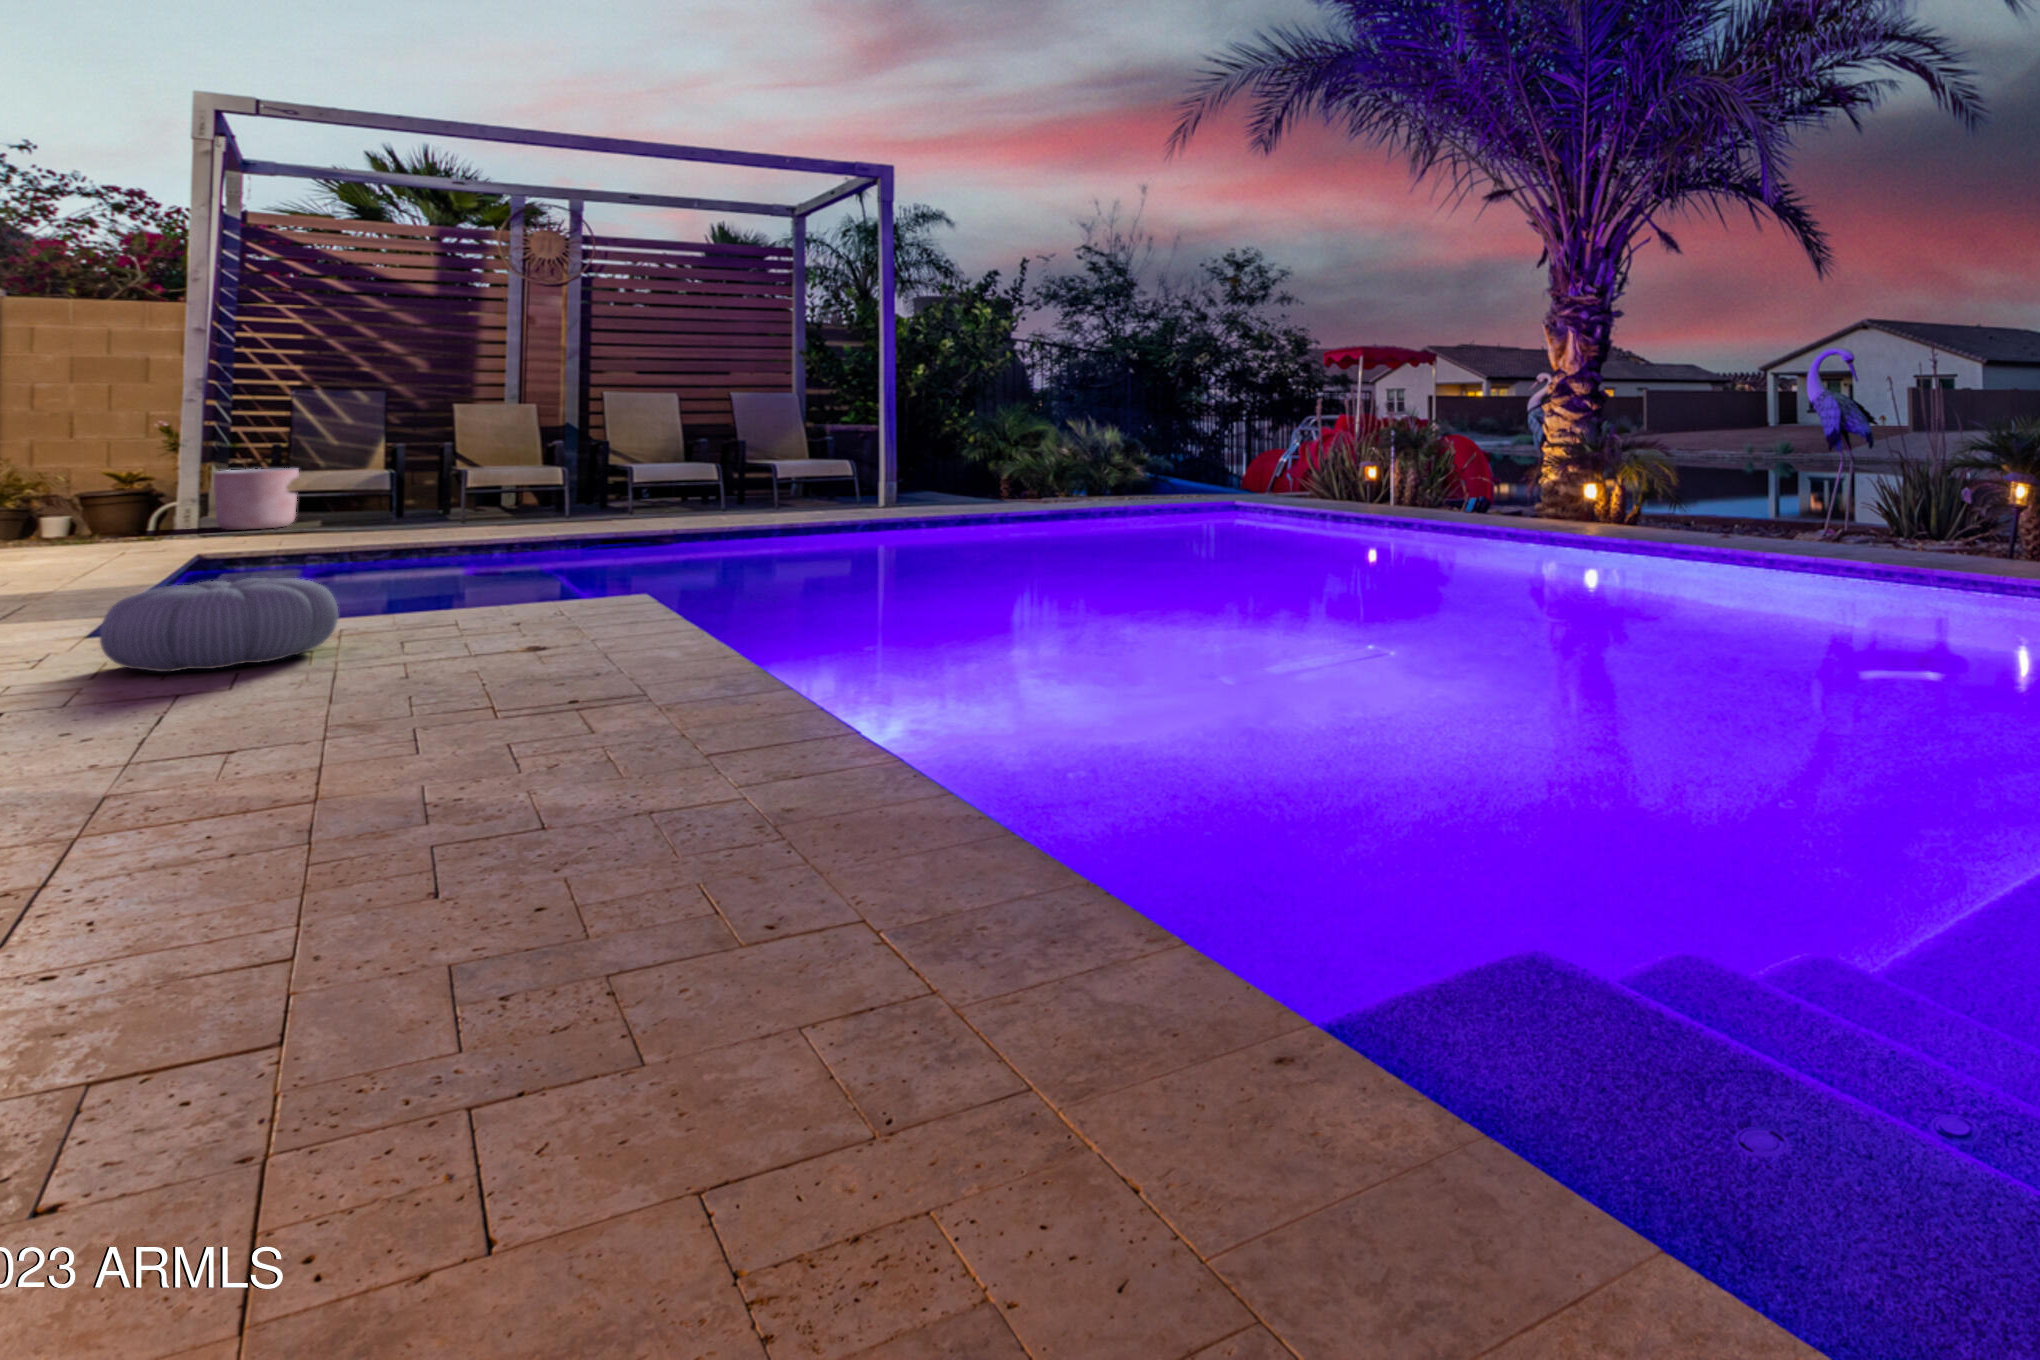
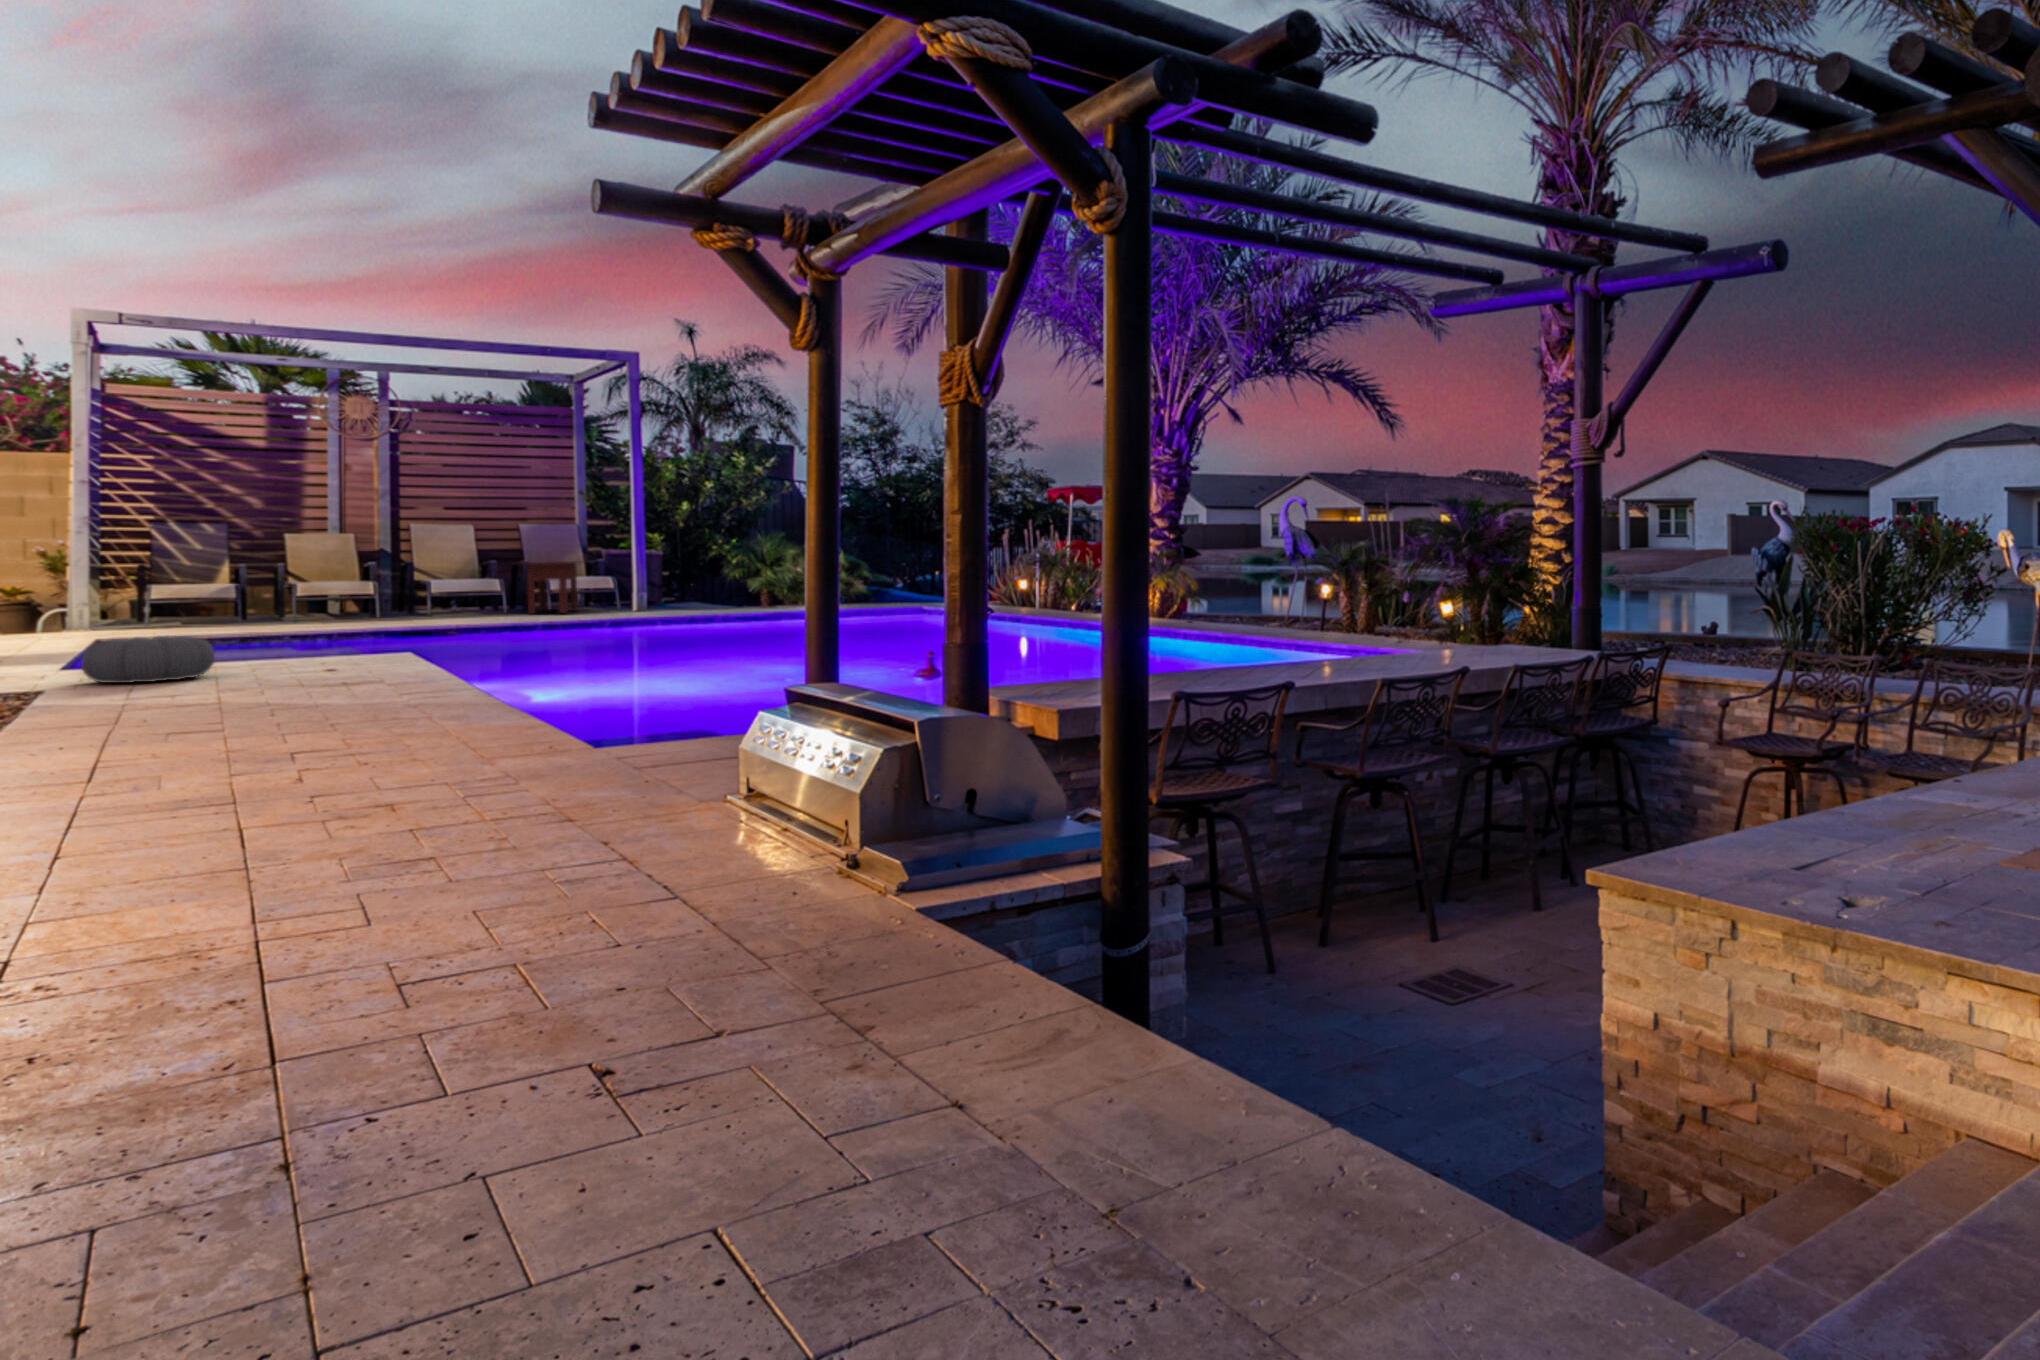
side table: none [737,438,815,507] -> present [526,561,578,614]
planter: present [214,468,299,530] -> none [98,583,163,627]

